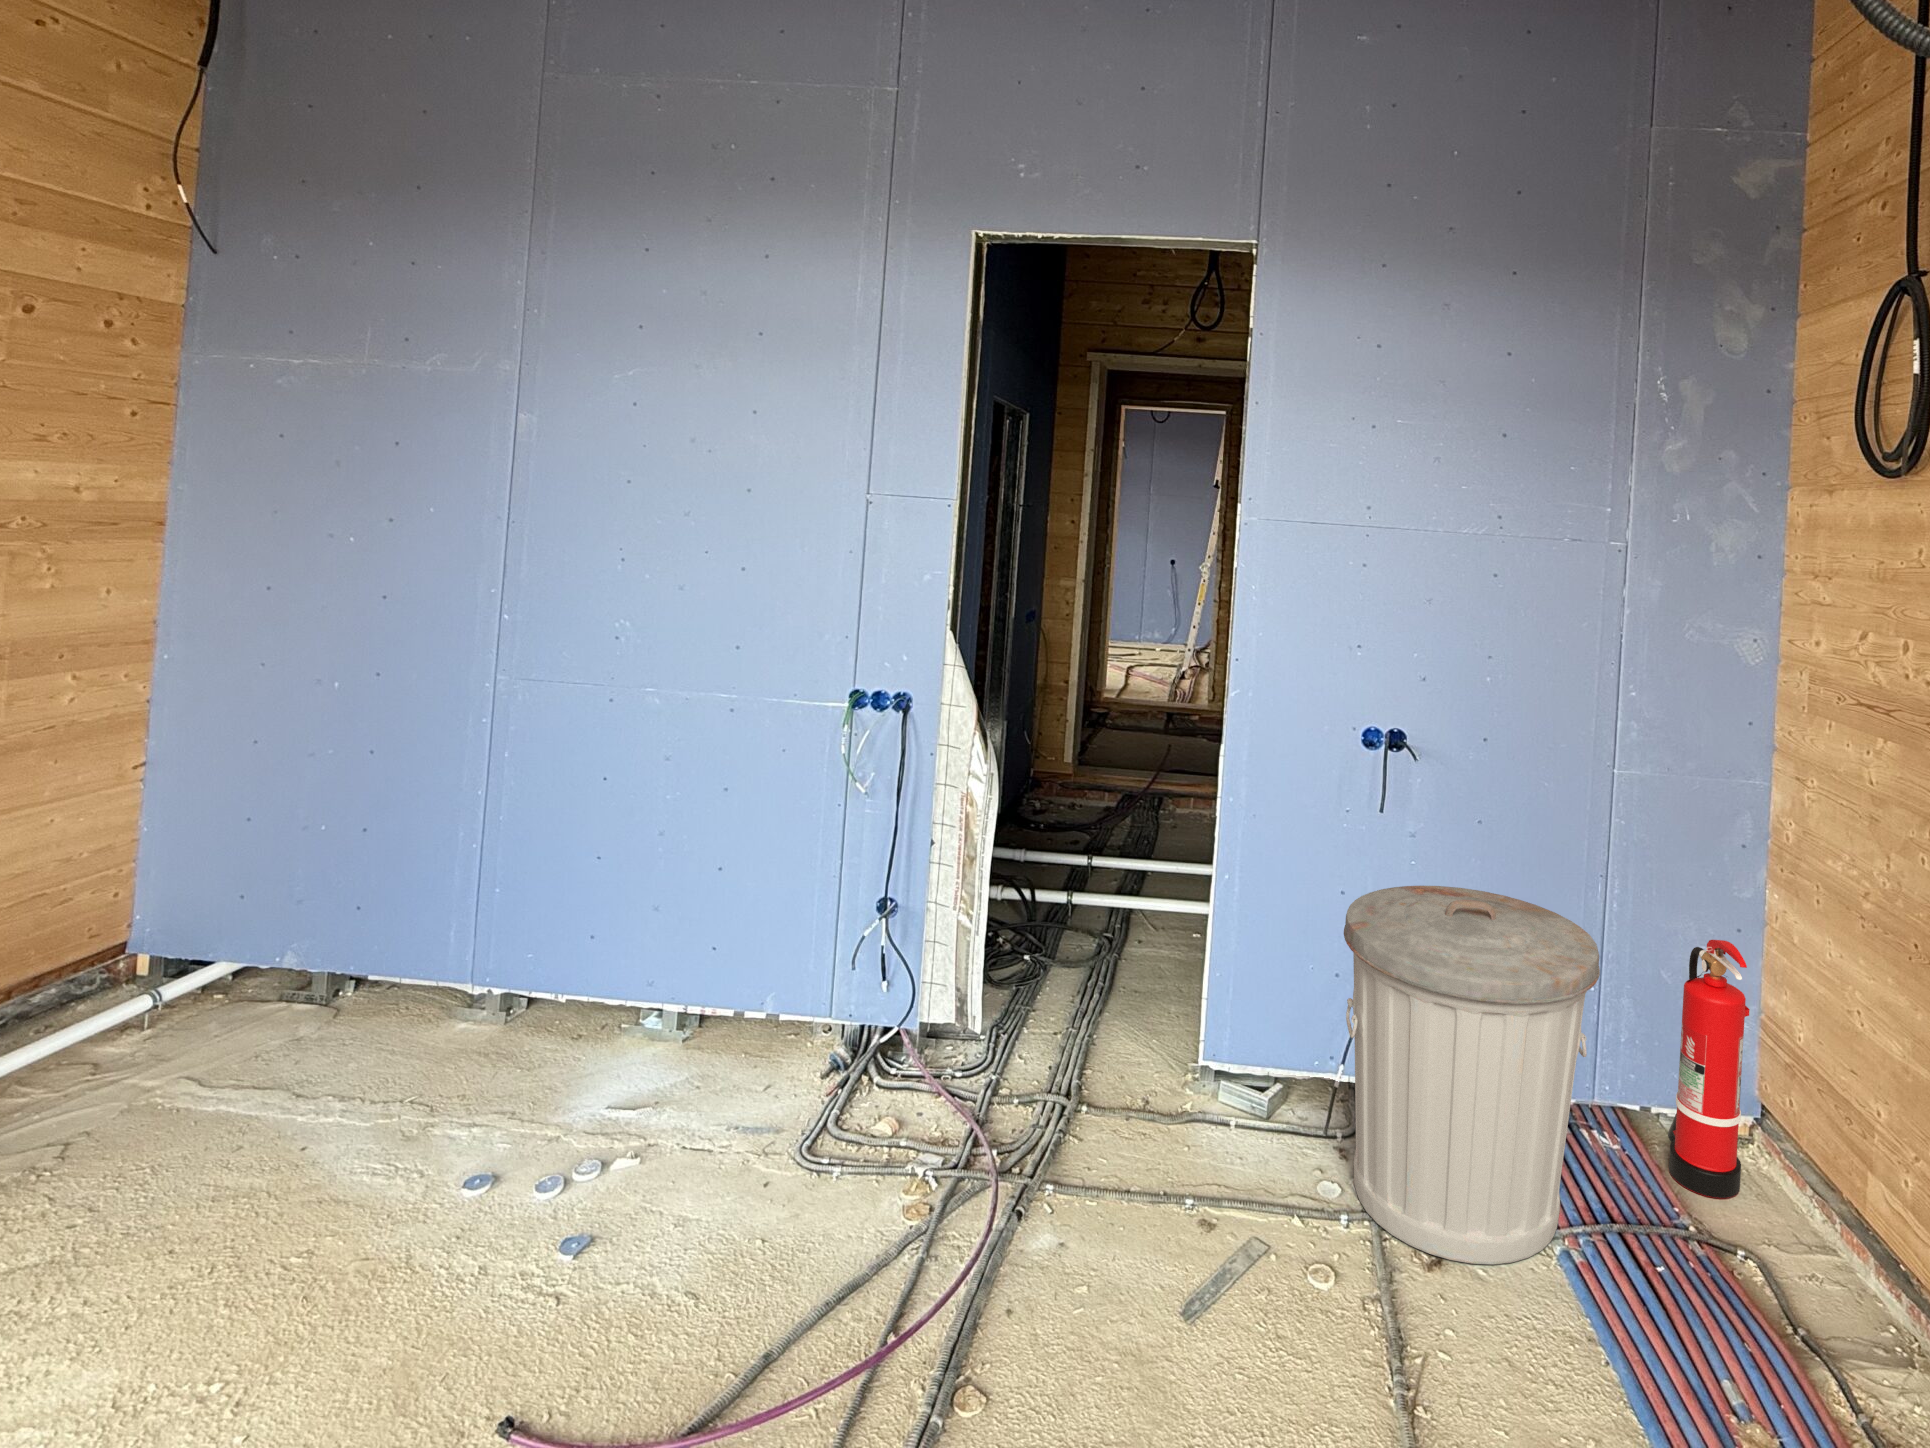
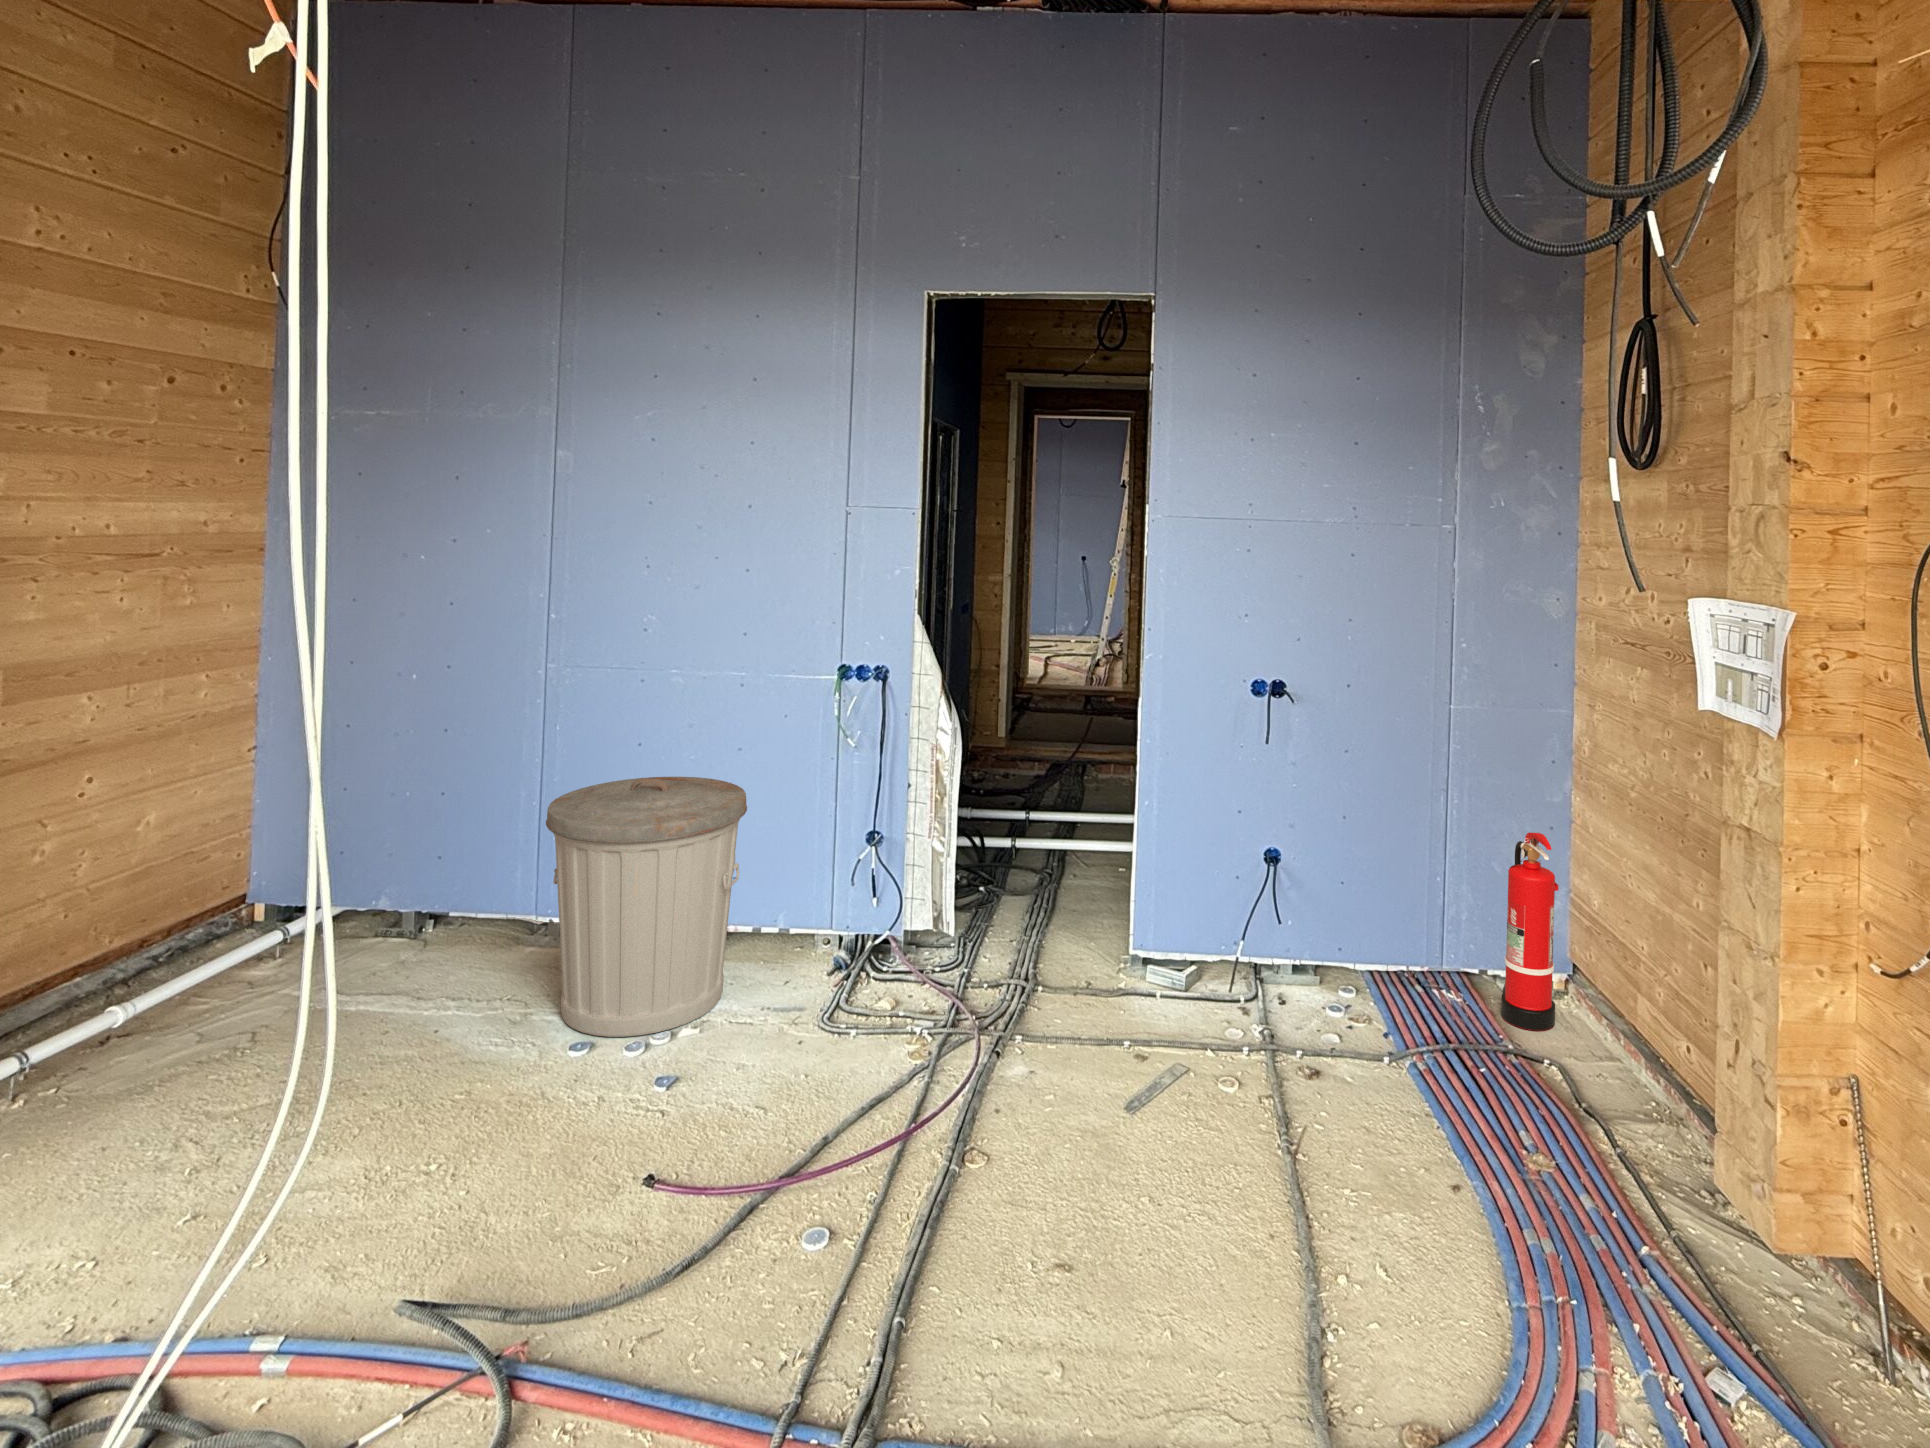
trash can: present [1344,886,1600,1264] -> present [546,777,747,1037]

